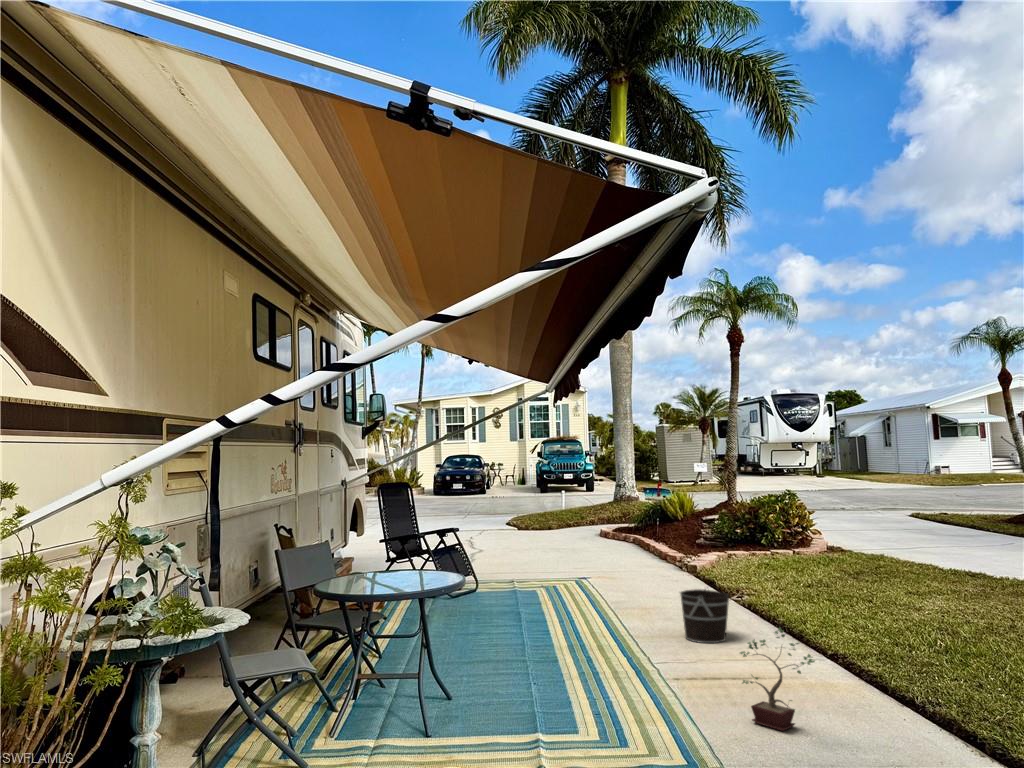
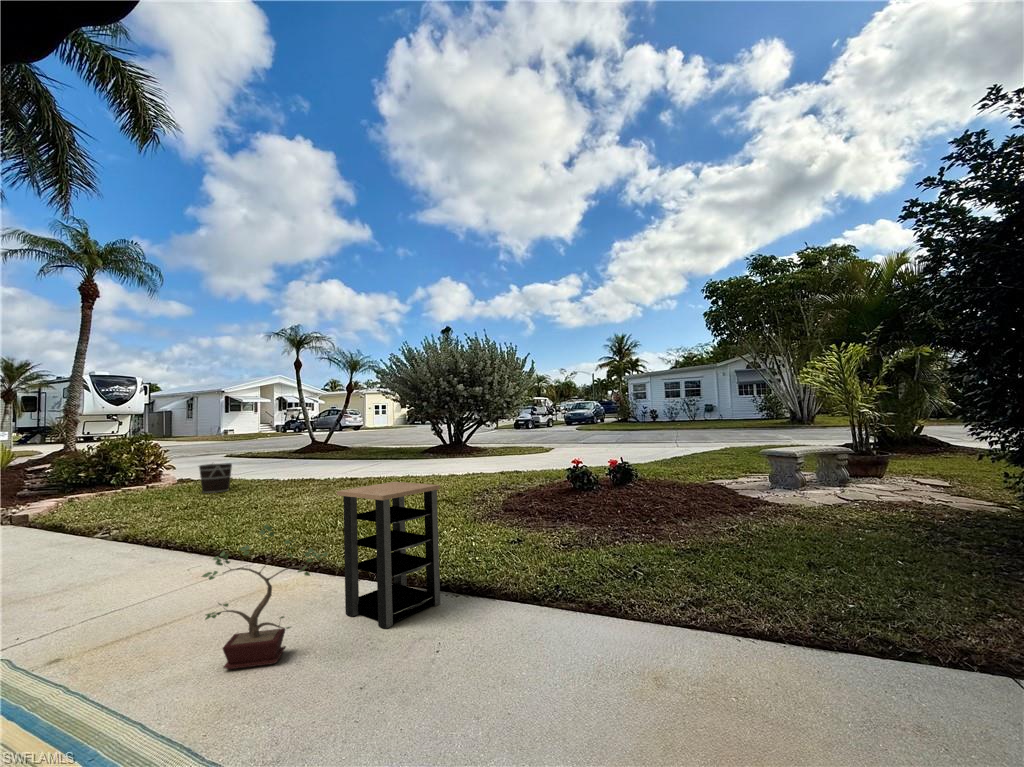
bucket: present [680,589,729,643] -> present [199,463,232,493]
side table: none [850,612,946,746] -> present [337,482,440,628]

